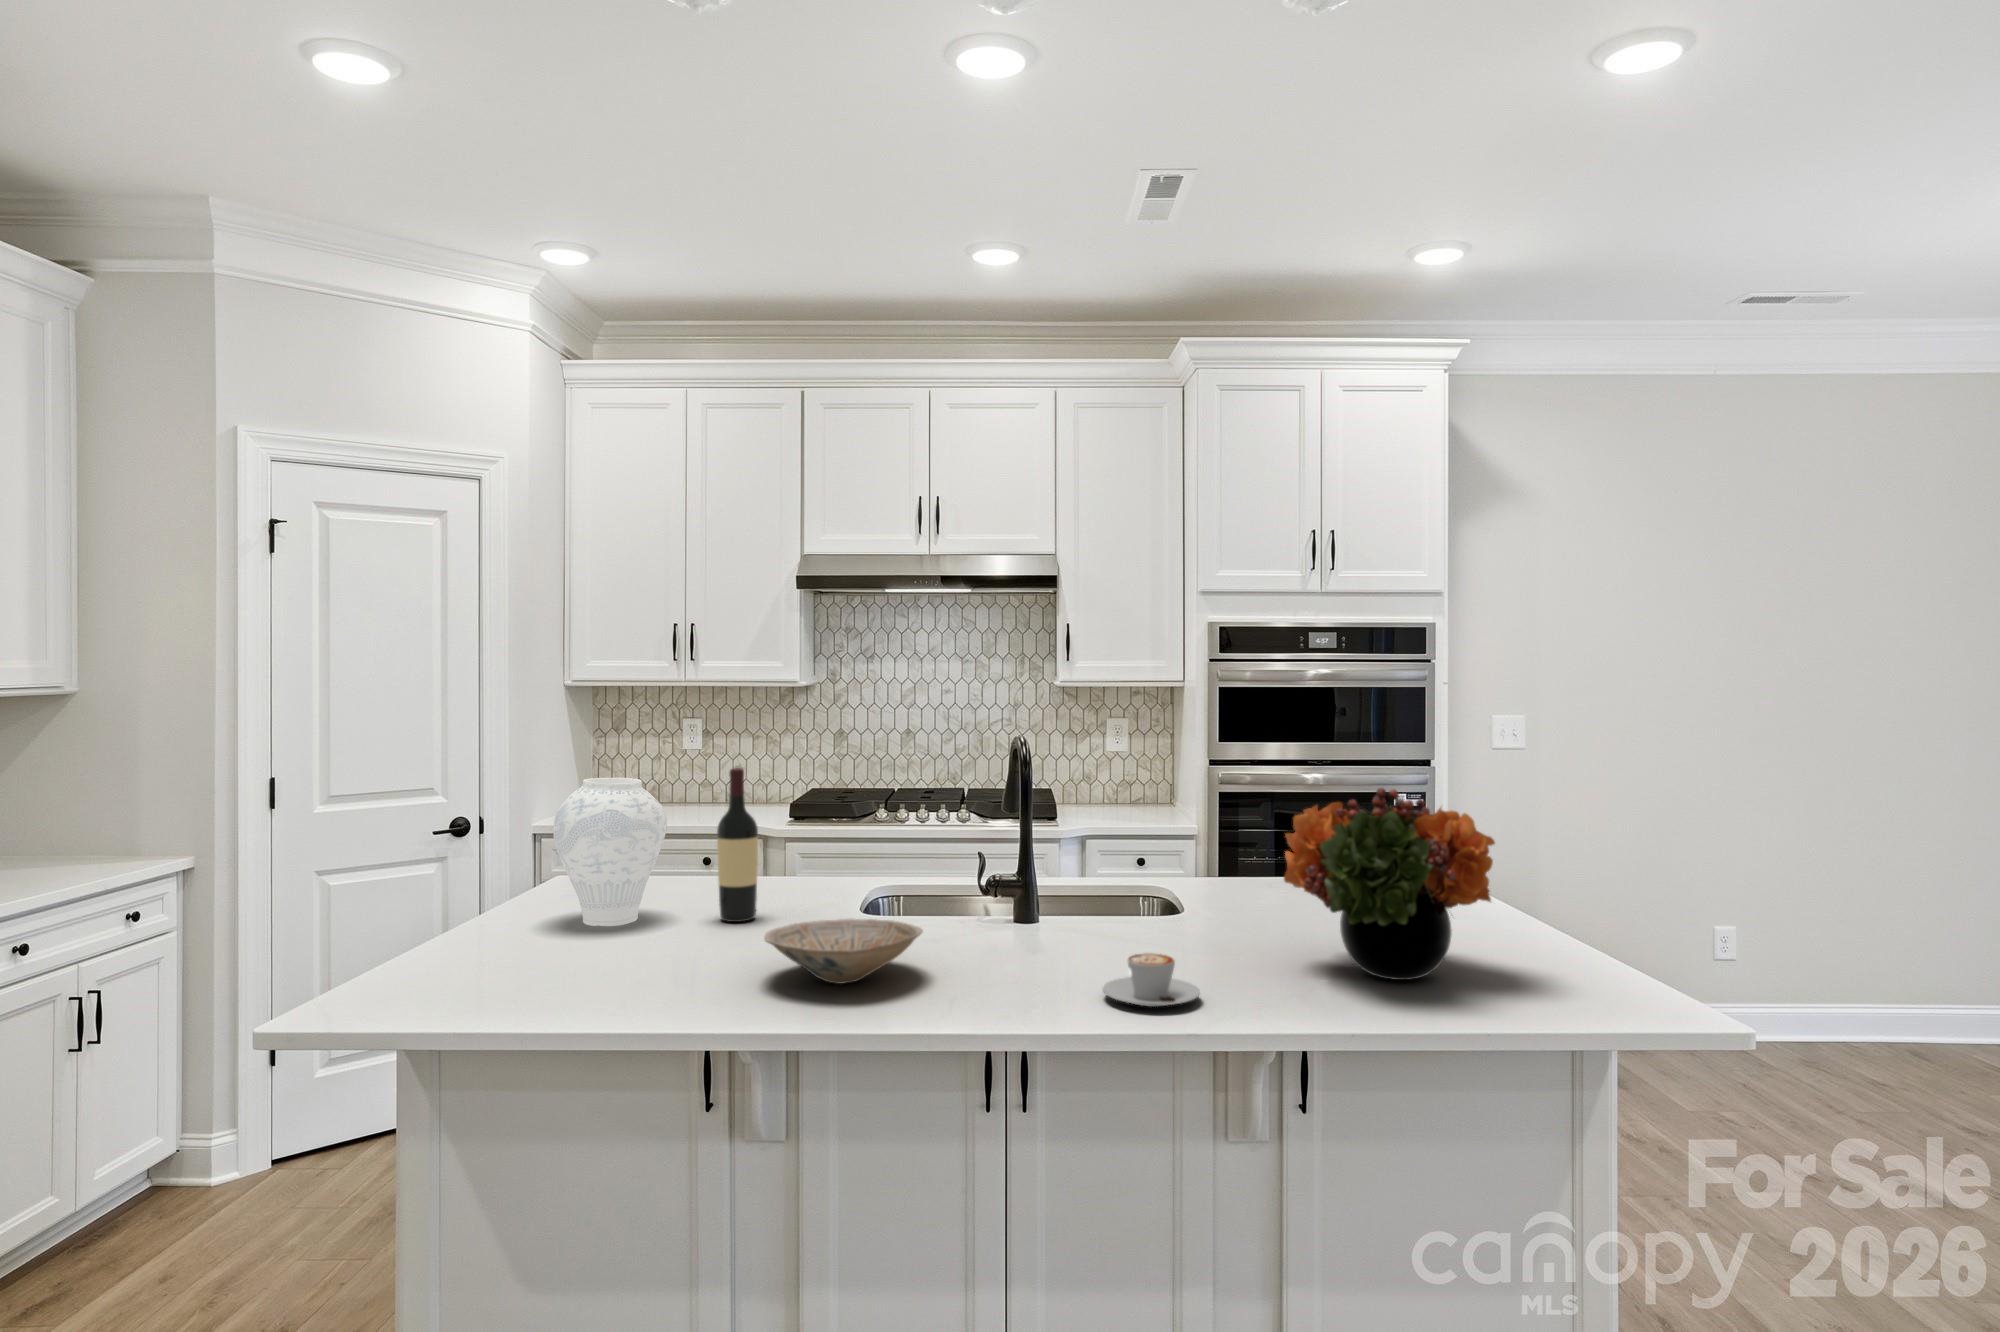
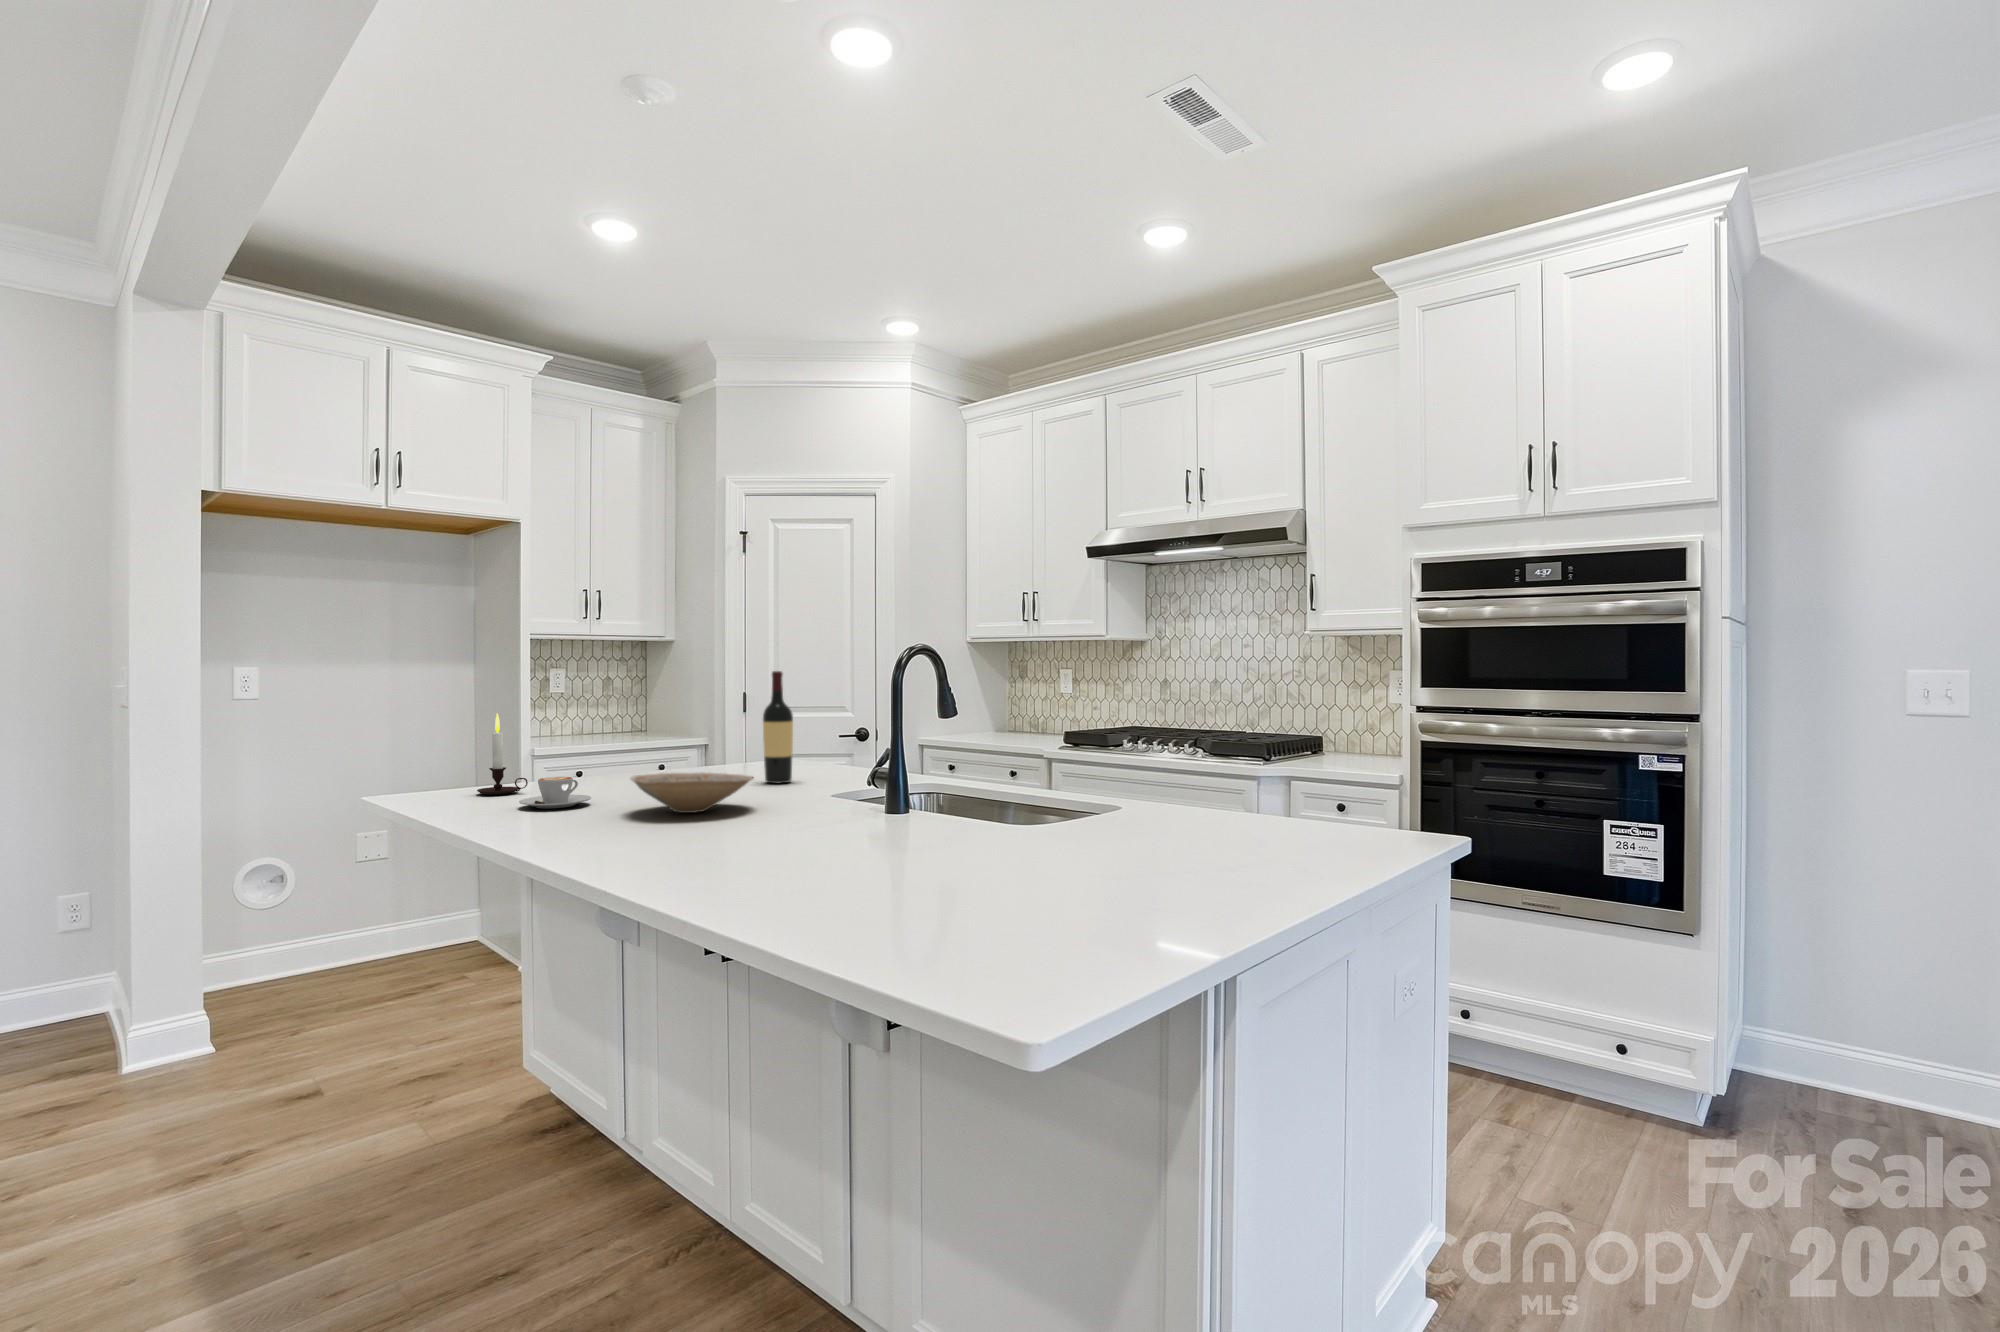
vase: present [553,778,667,926] -> none [680,677,758,777]
flower arrangement: present [1284,788,1495,980] -> none [904,676,1126,870]
candle: none [387,873,470,1011] -> present [477,713,528,795]
coffee cup: present [1103,953,1200,1007] -> present [519,777,591,808]

